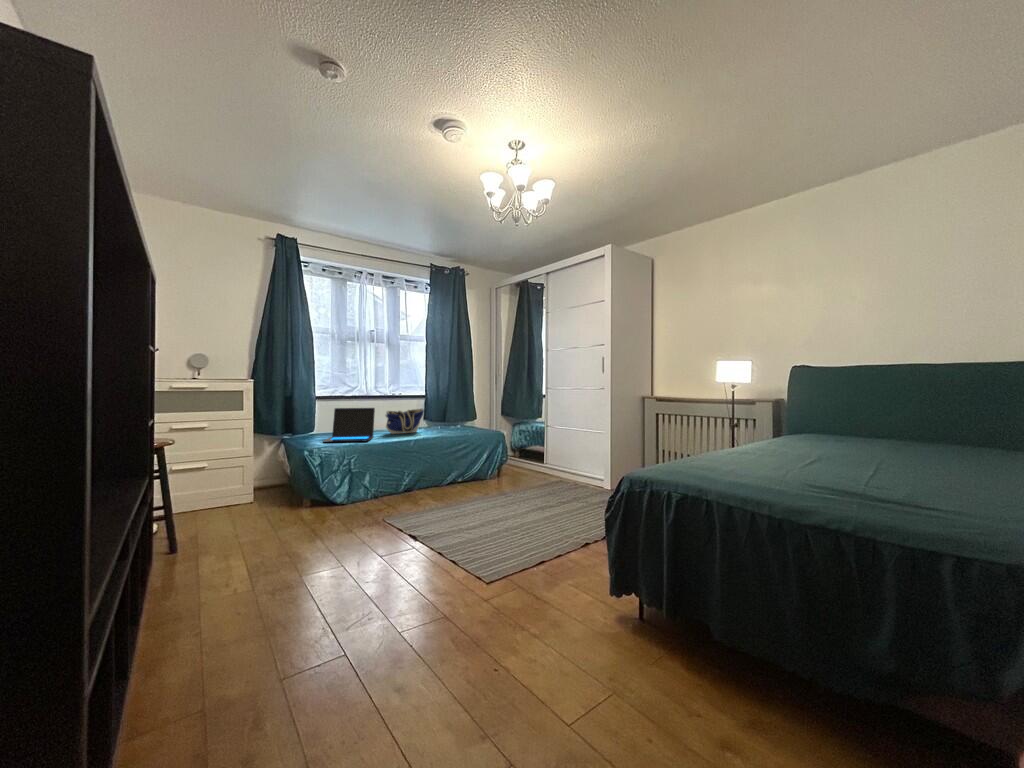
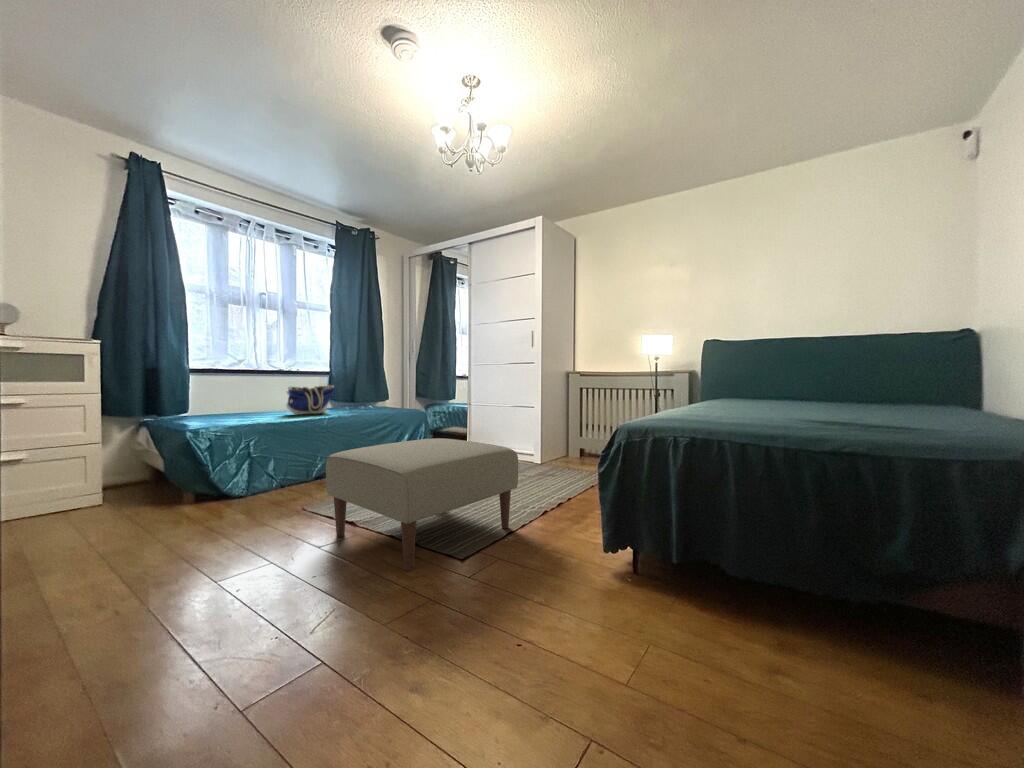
laptop: present [323,408,375,443] -> none [205,383,273,423]
ottoman: none [389,470,552,601] -> present [326,438,518,571]

